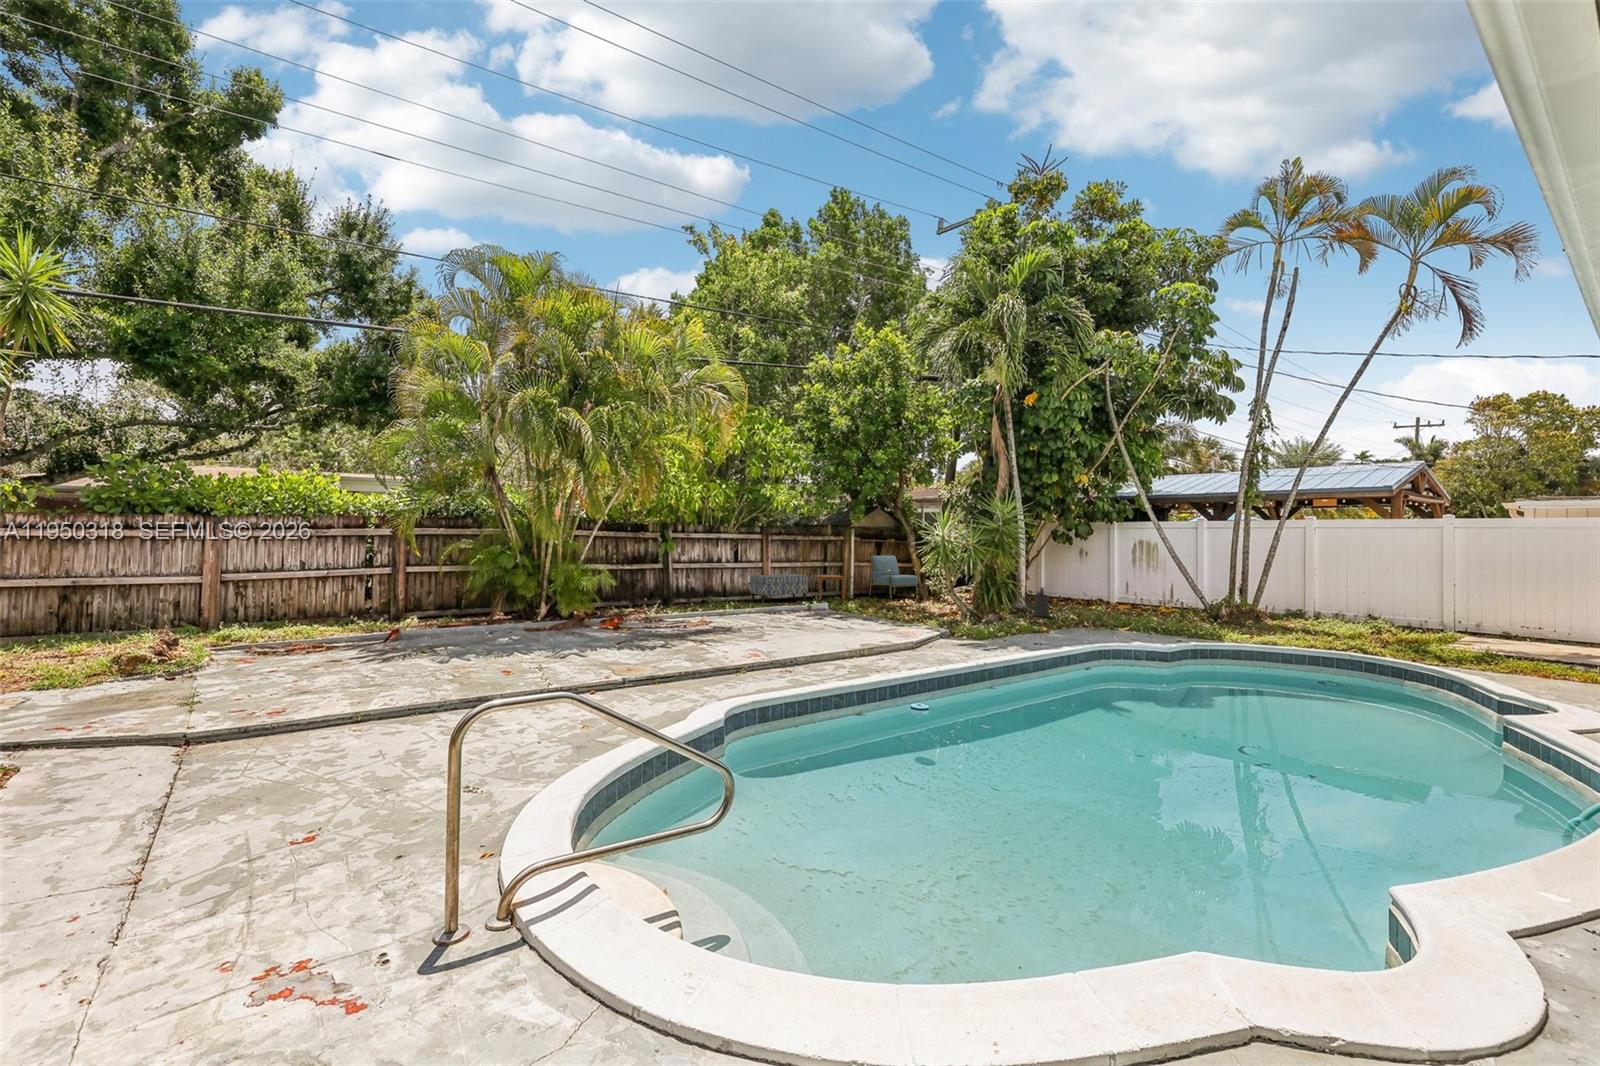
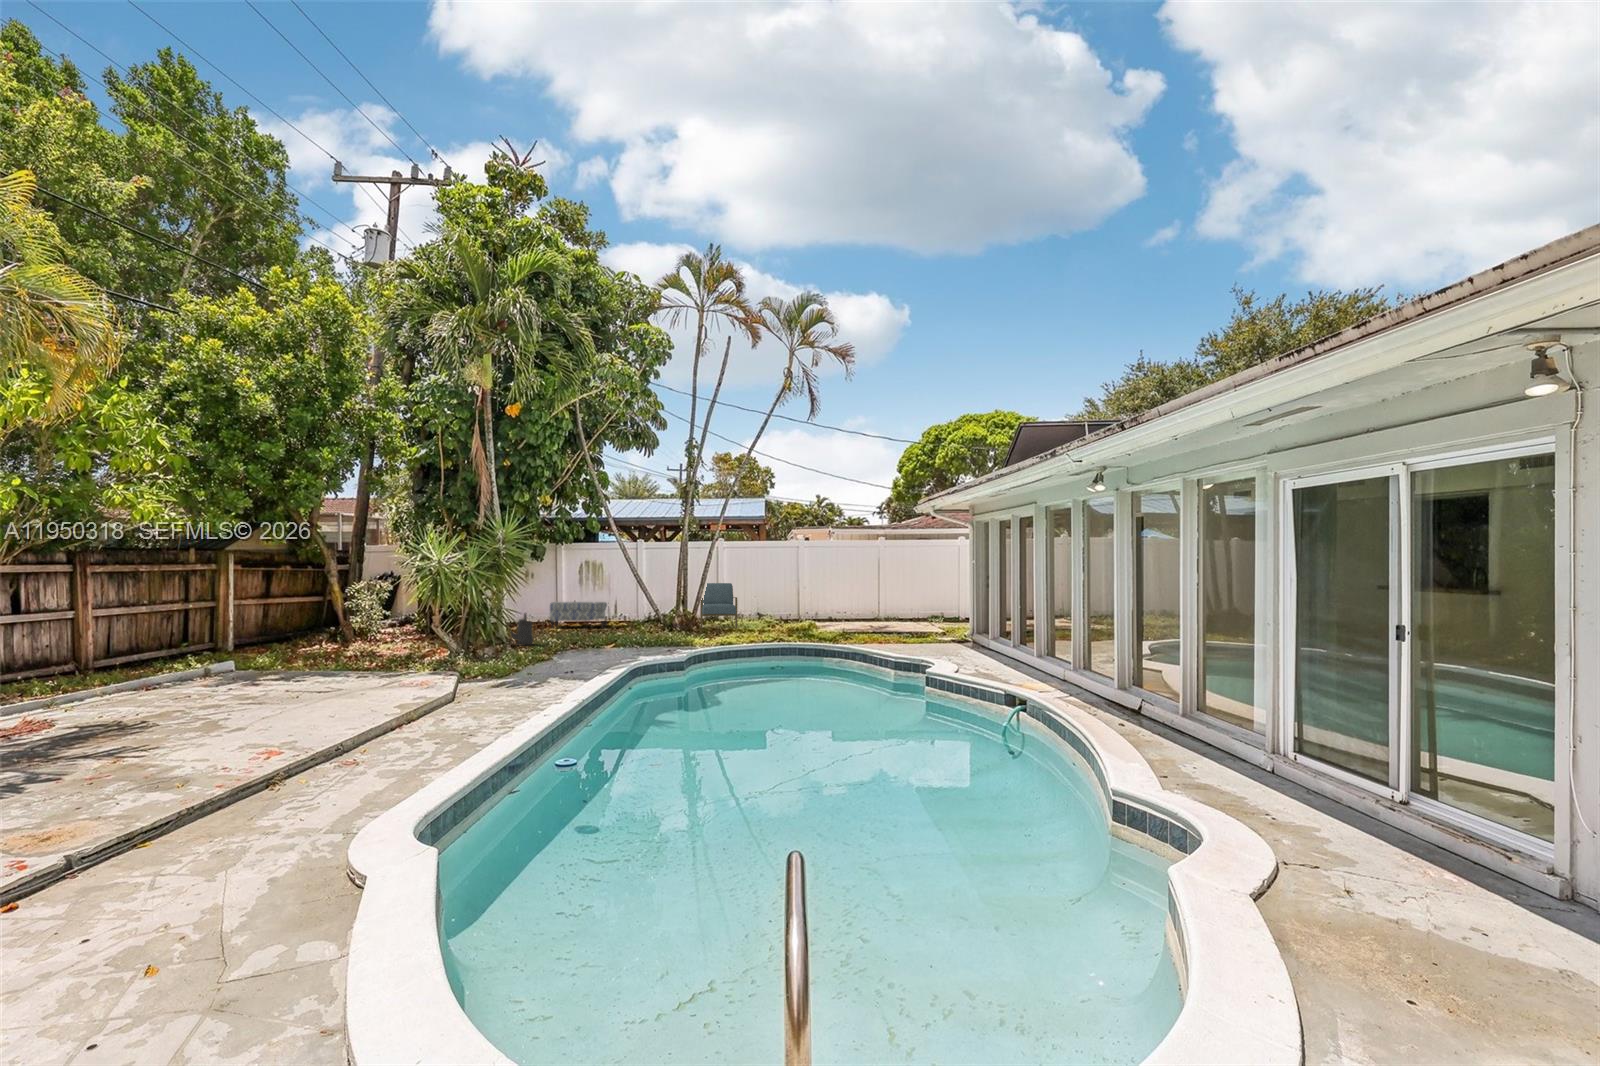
chair: present [869,555,918,599] -> present [700,583,737,628]
bench: present [750,574,808,603] -> present [550,602,607,628]
side table: present [815,575,845,600] -> none [172,620,229,660]

